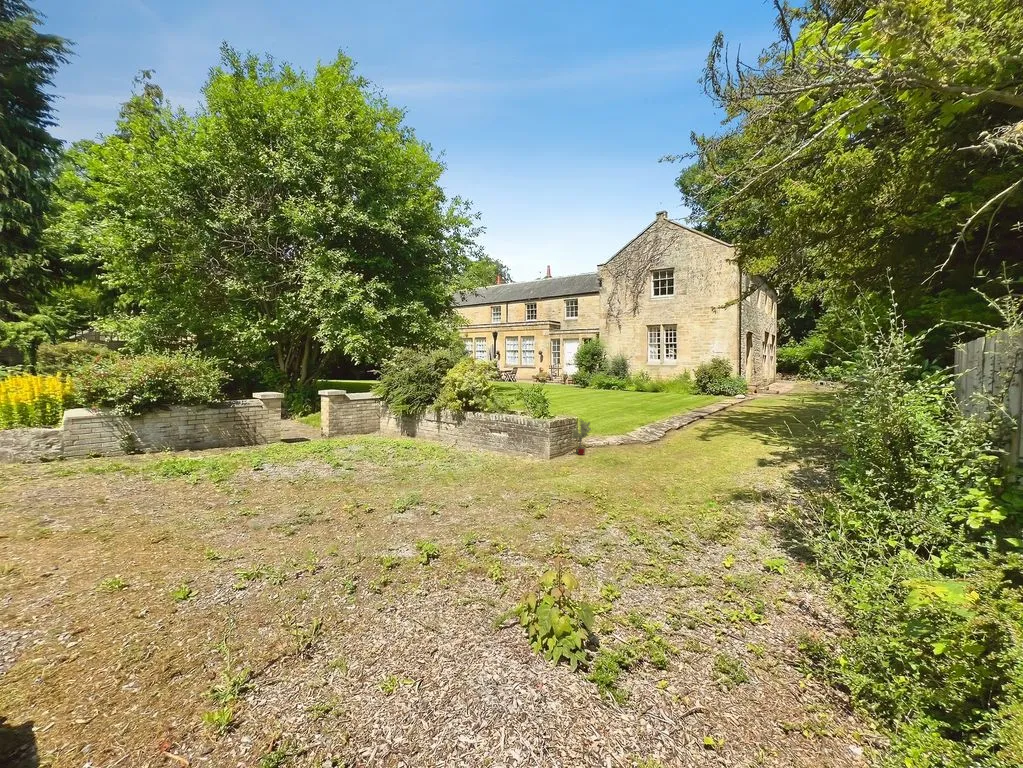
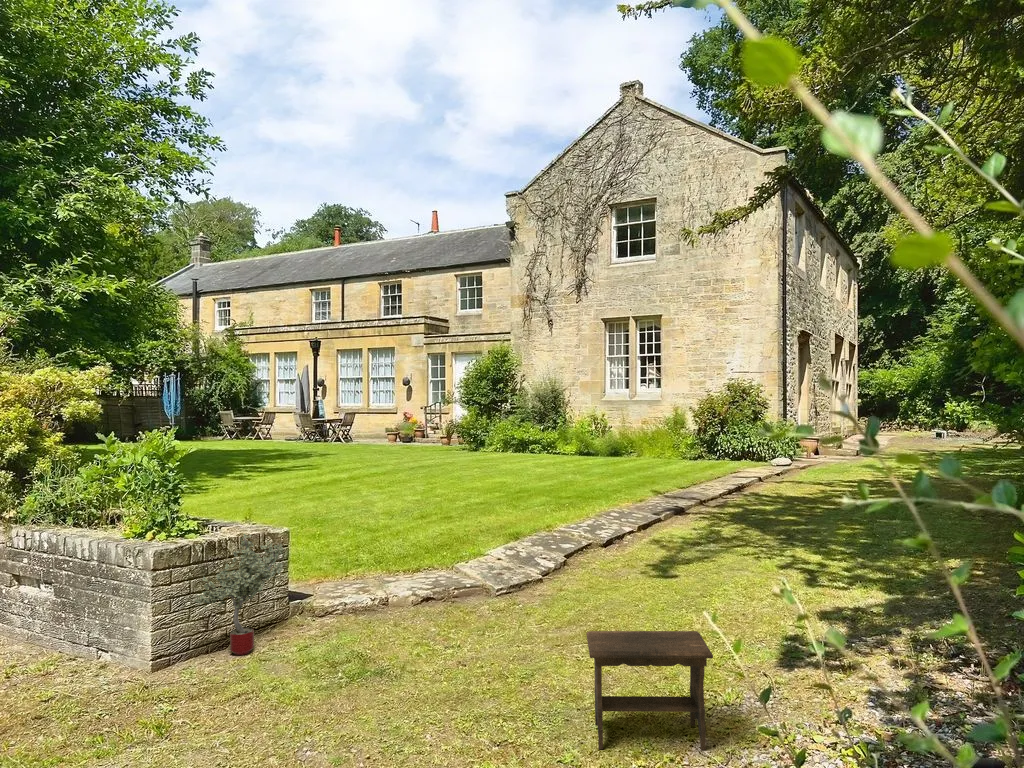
footstool: none [707,447,749,478] -> present [587,631,713,750]

